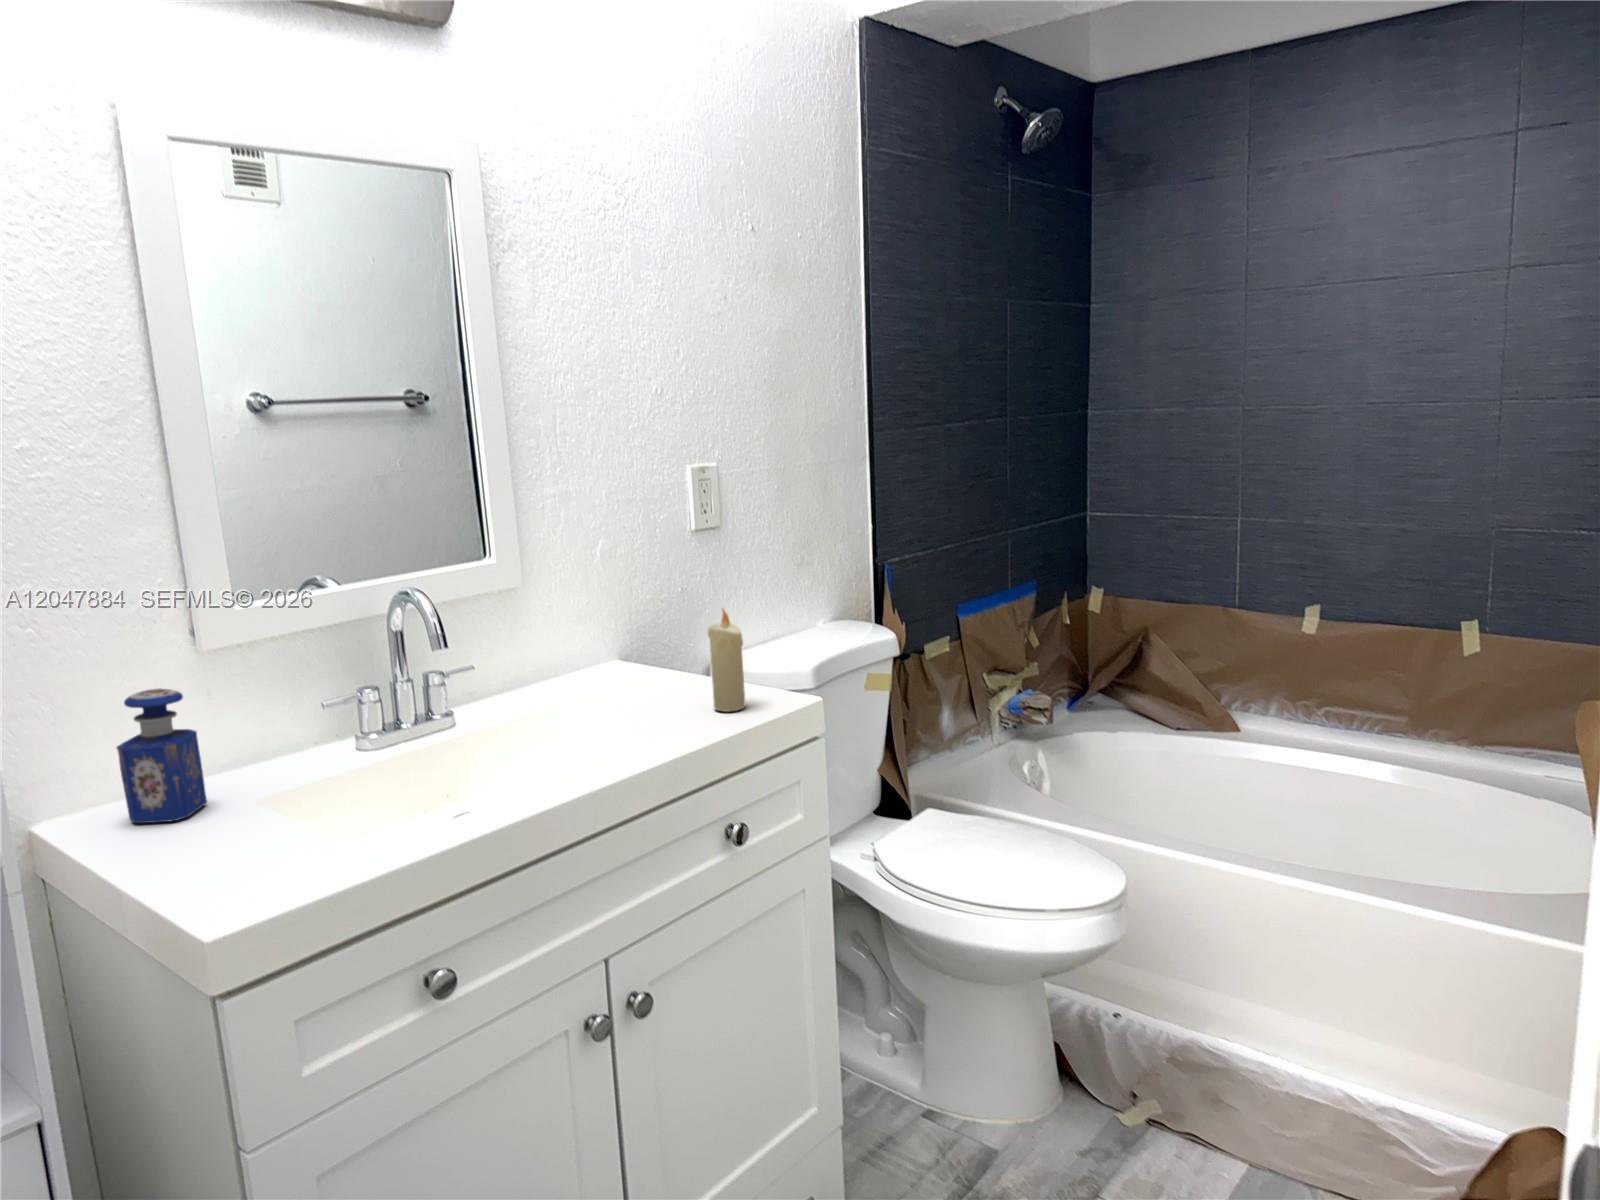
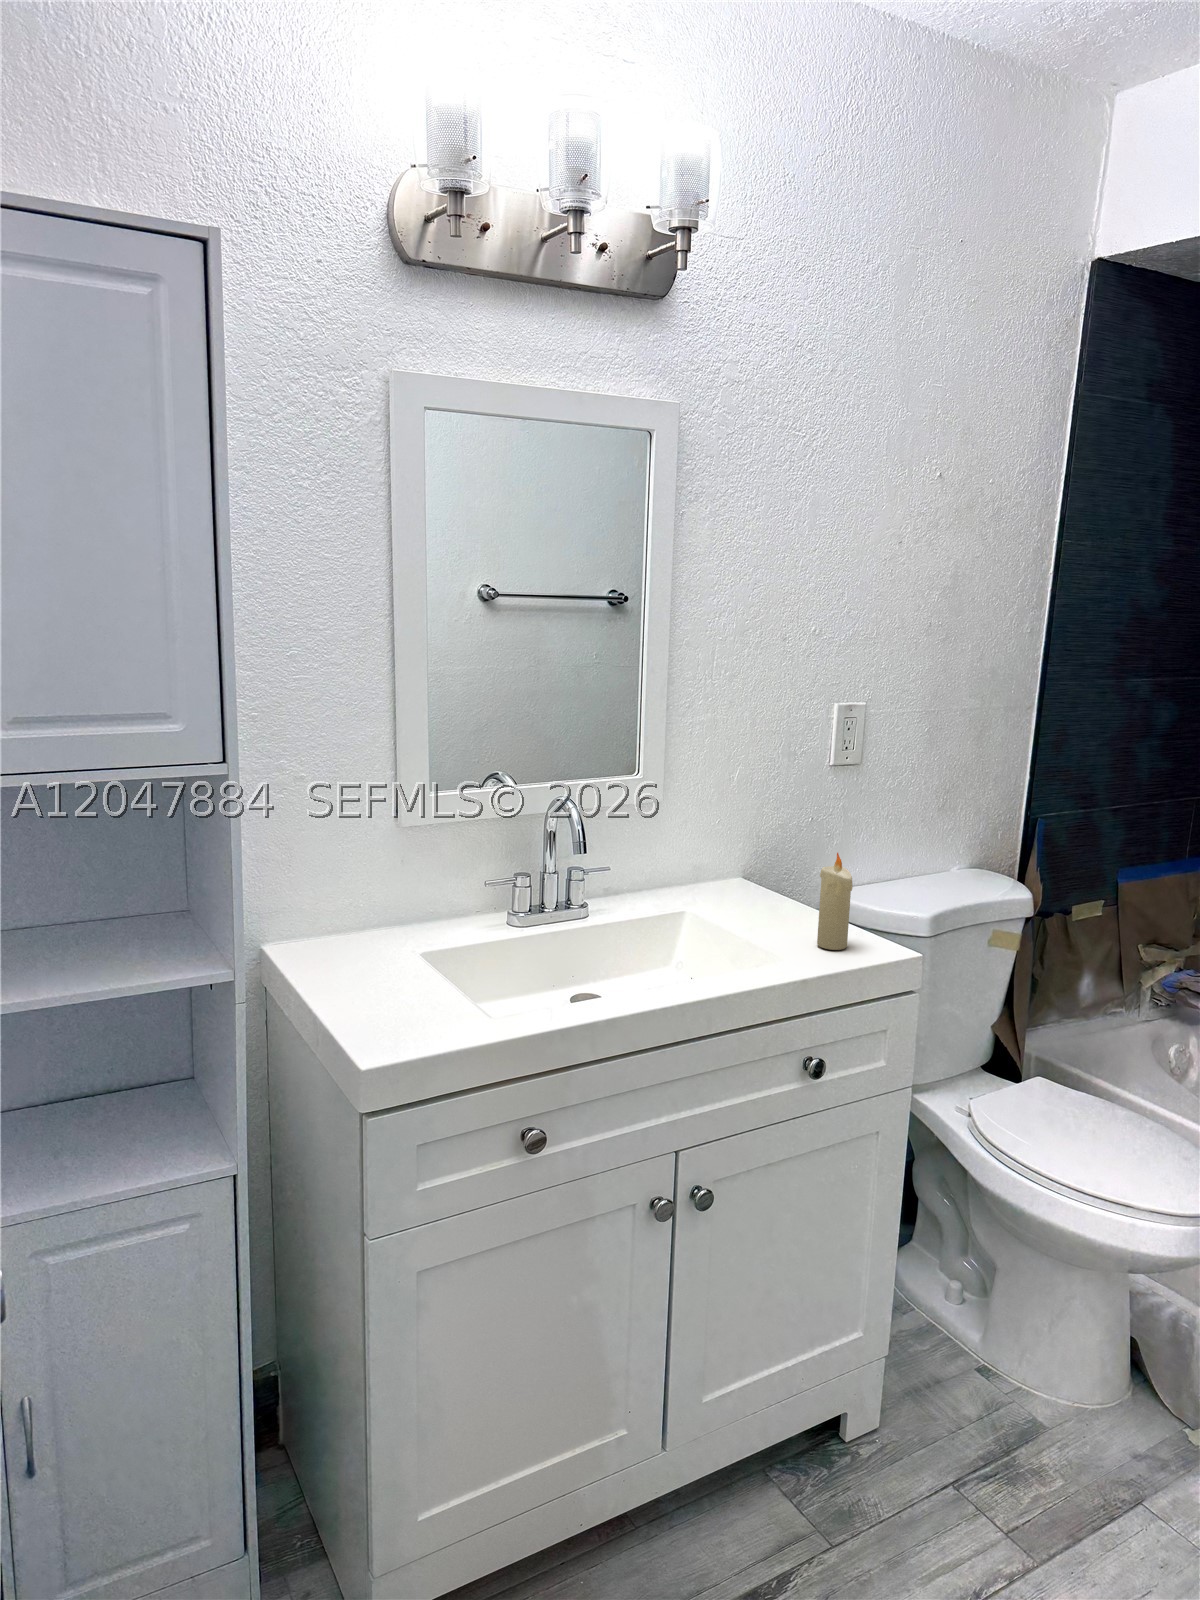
perfume bottle: present [117,689,207,823] -> none [327,854,385,961]

